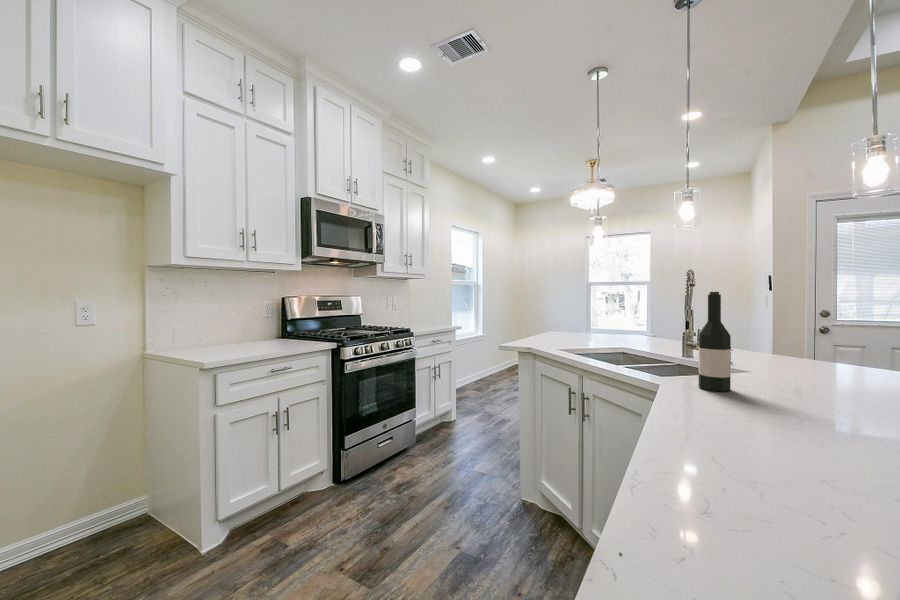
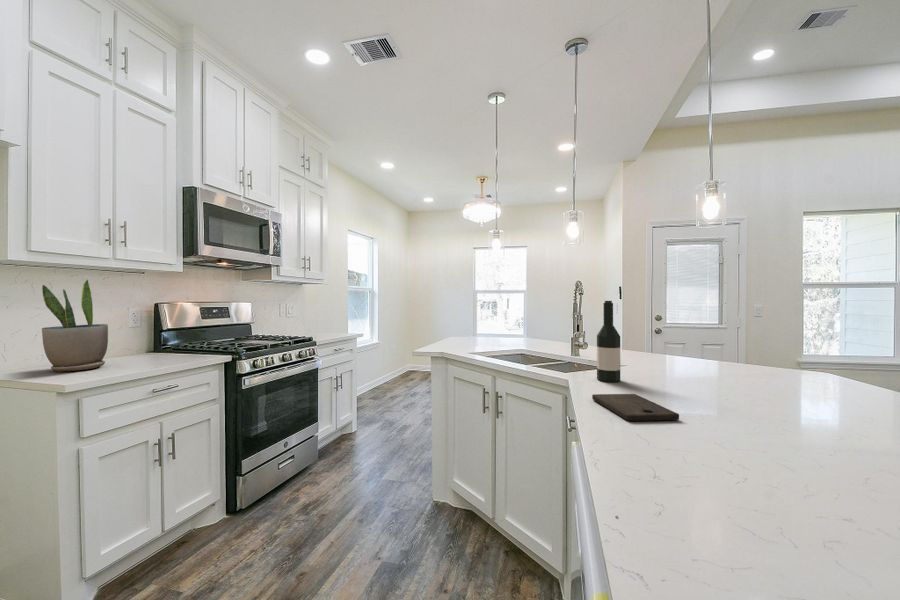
potted plant: none [199,277,244,351] -> present [42,280,108,372]
cutting board: none [678,404,794,447] -> present [592,394,679,421]

